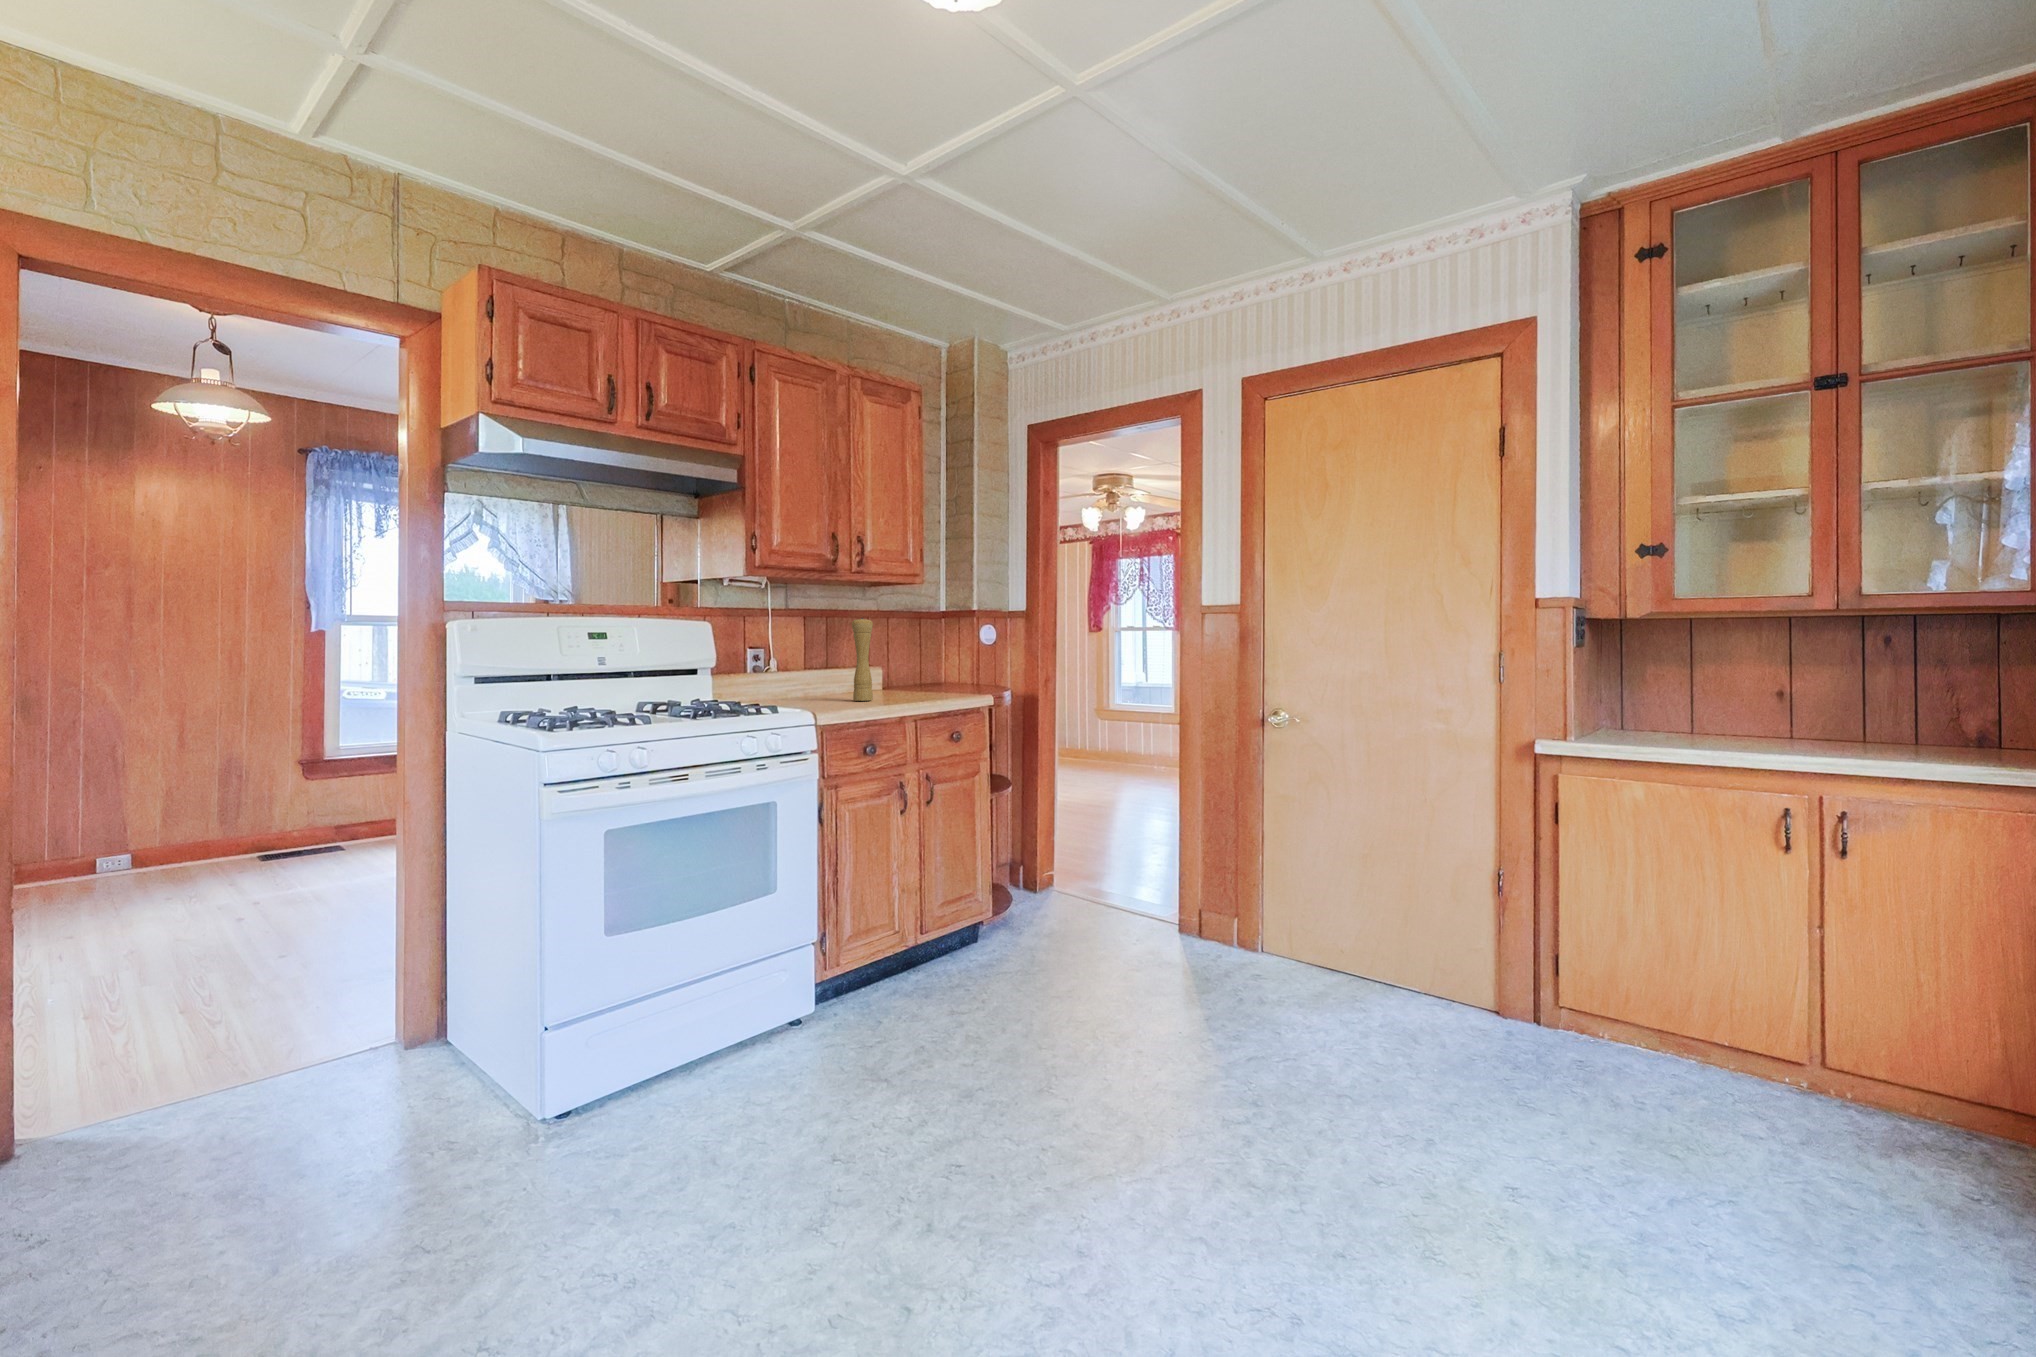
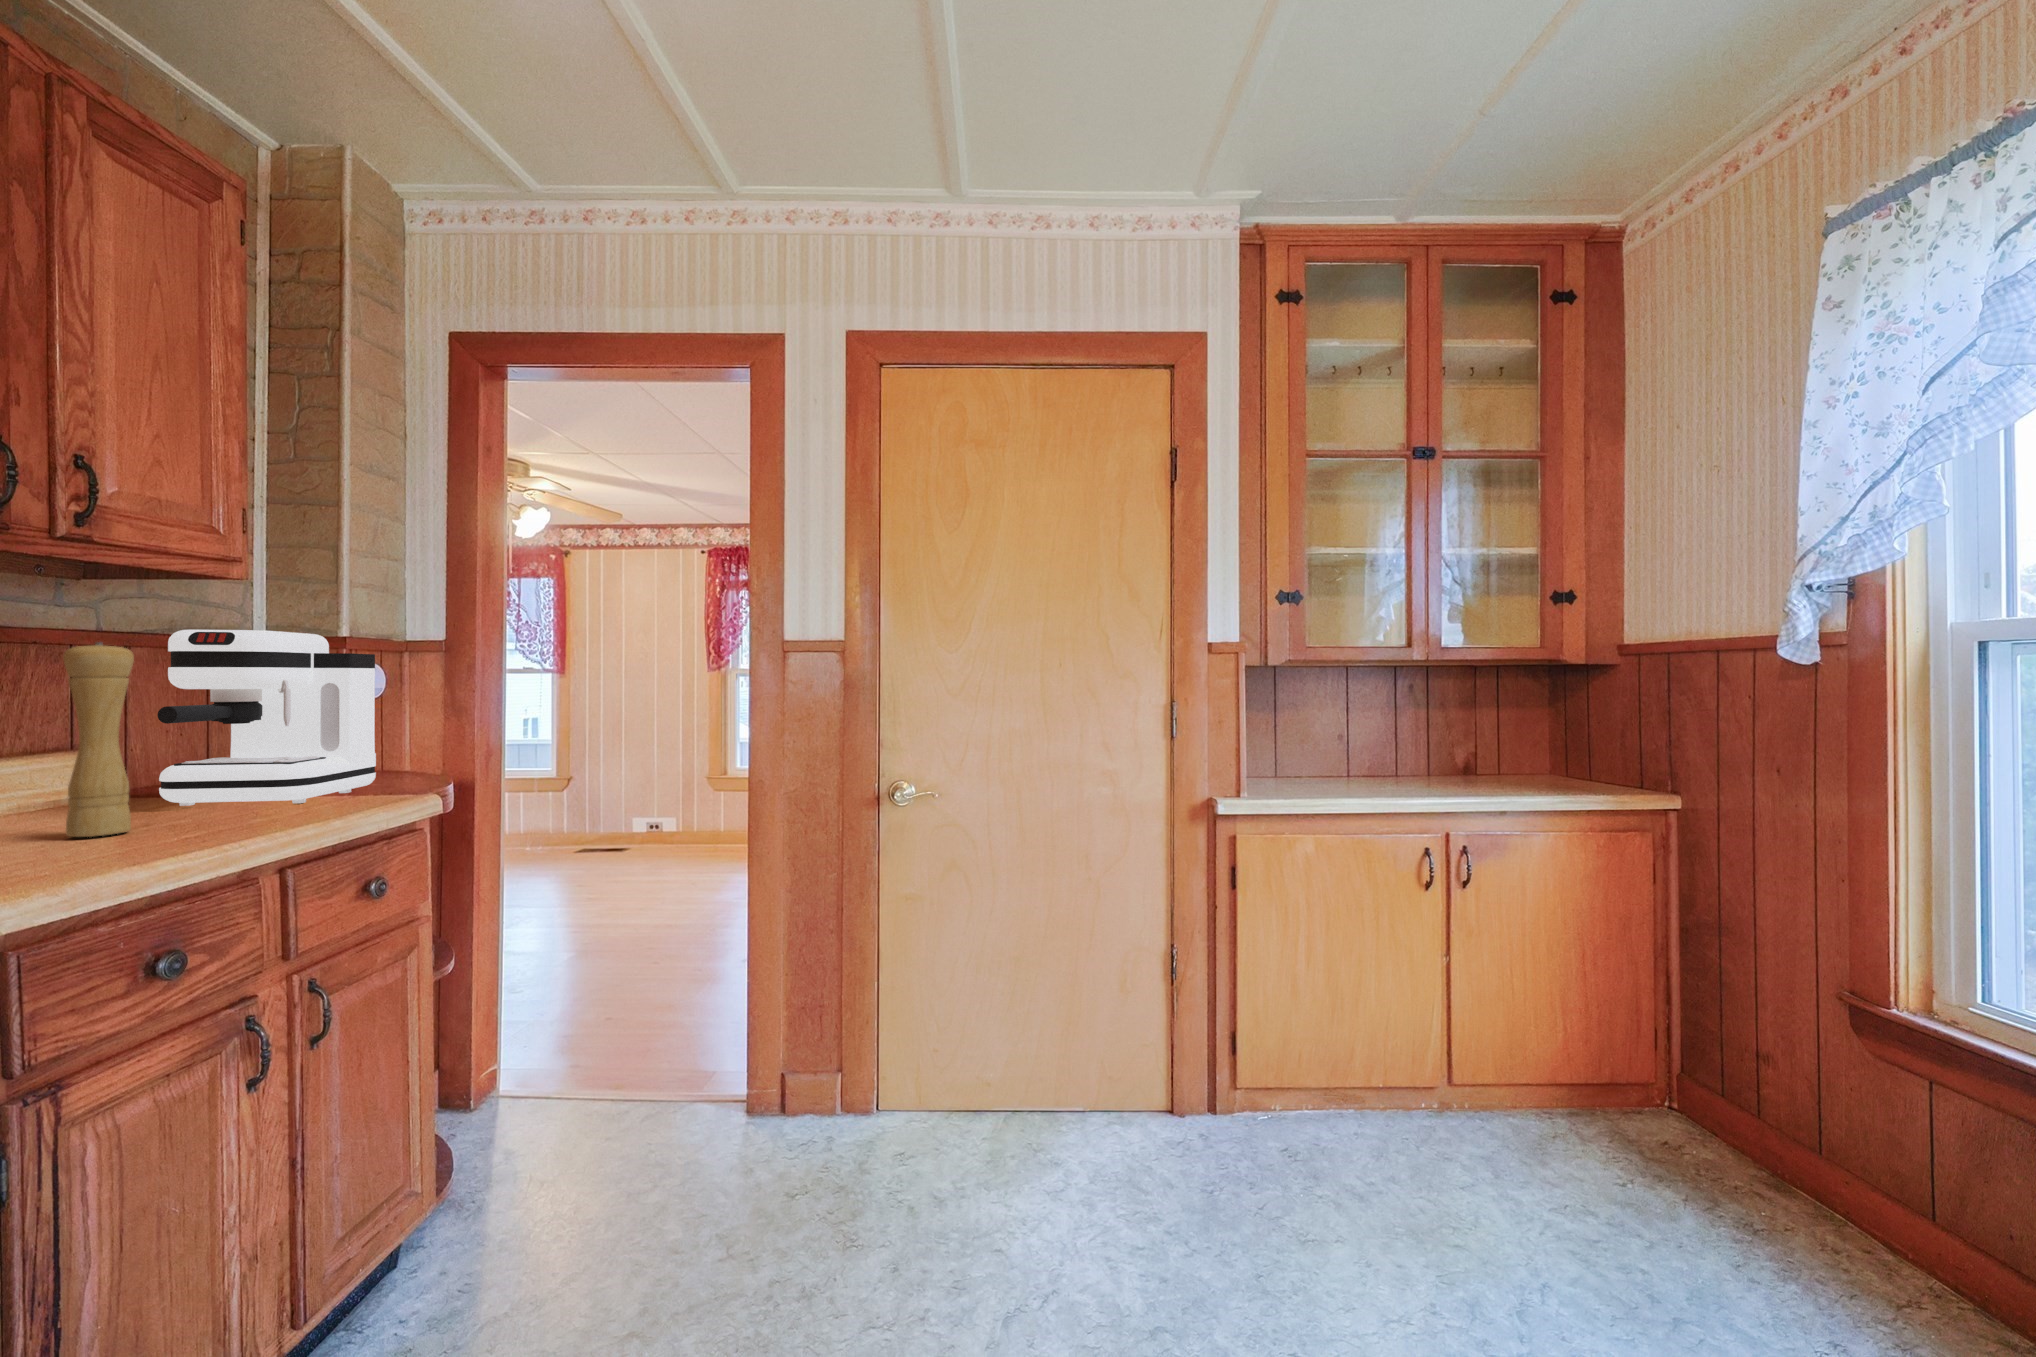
coffee maker: none [885,610,972,696] -> present [157,630,376,806]

